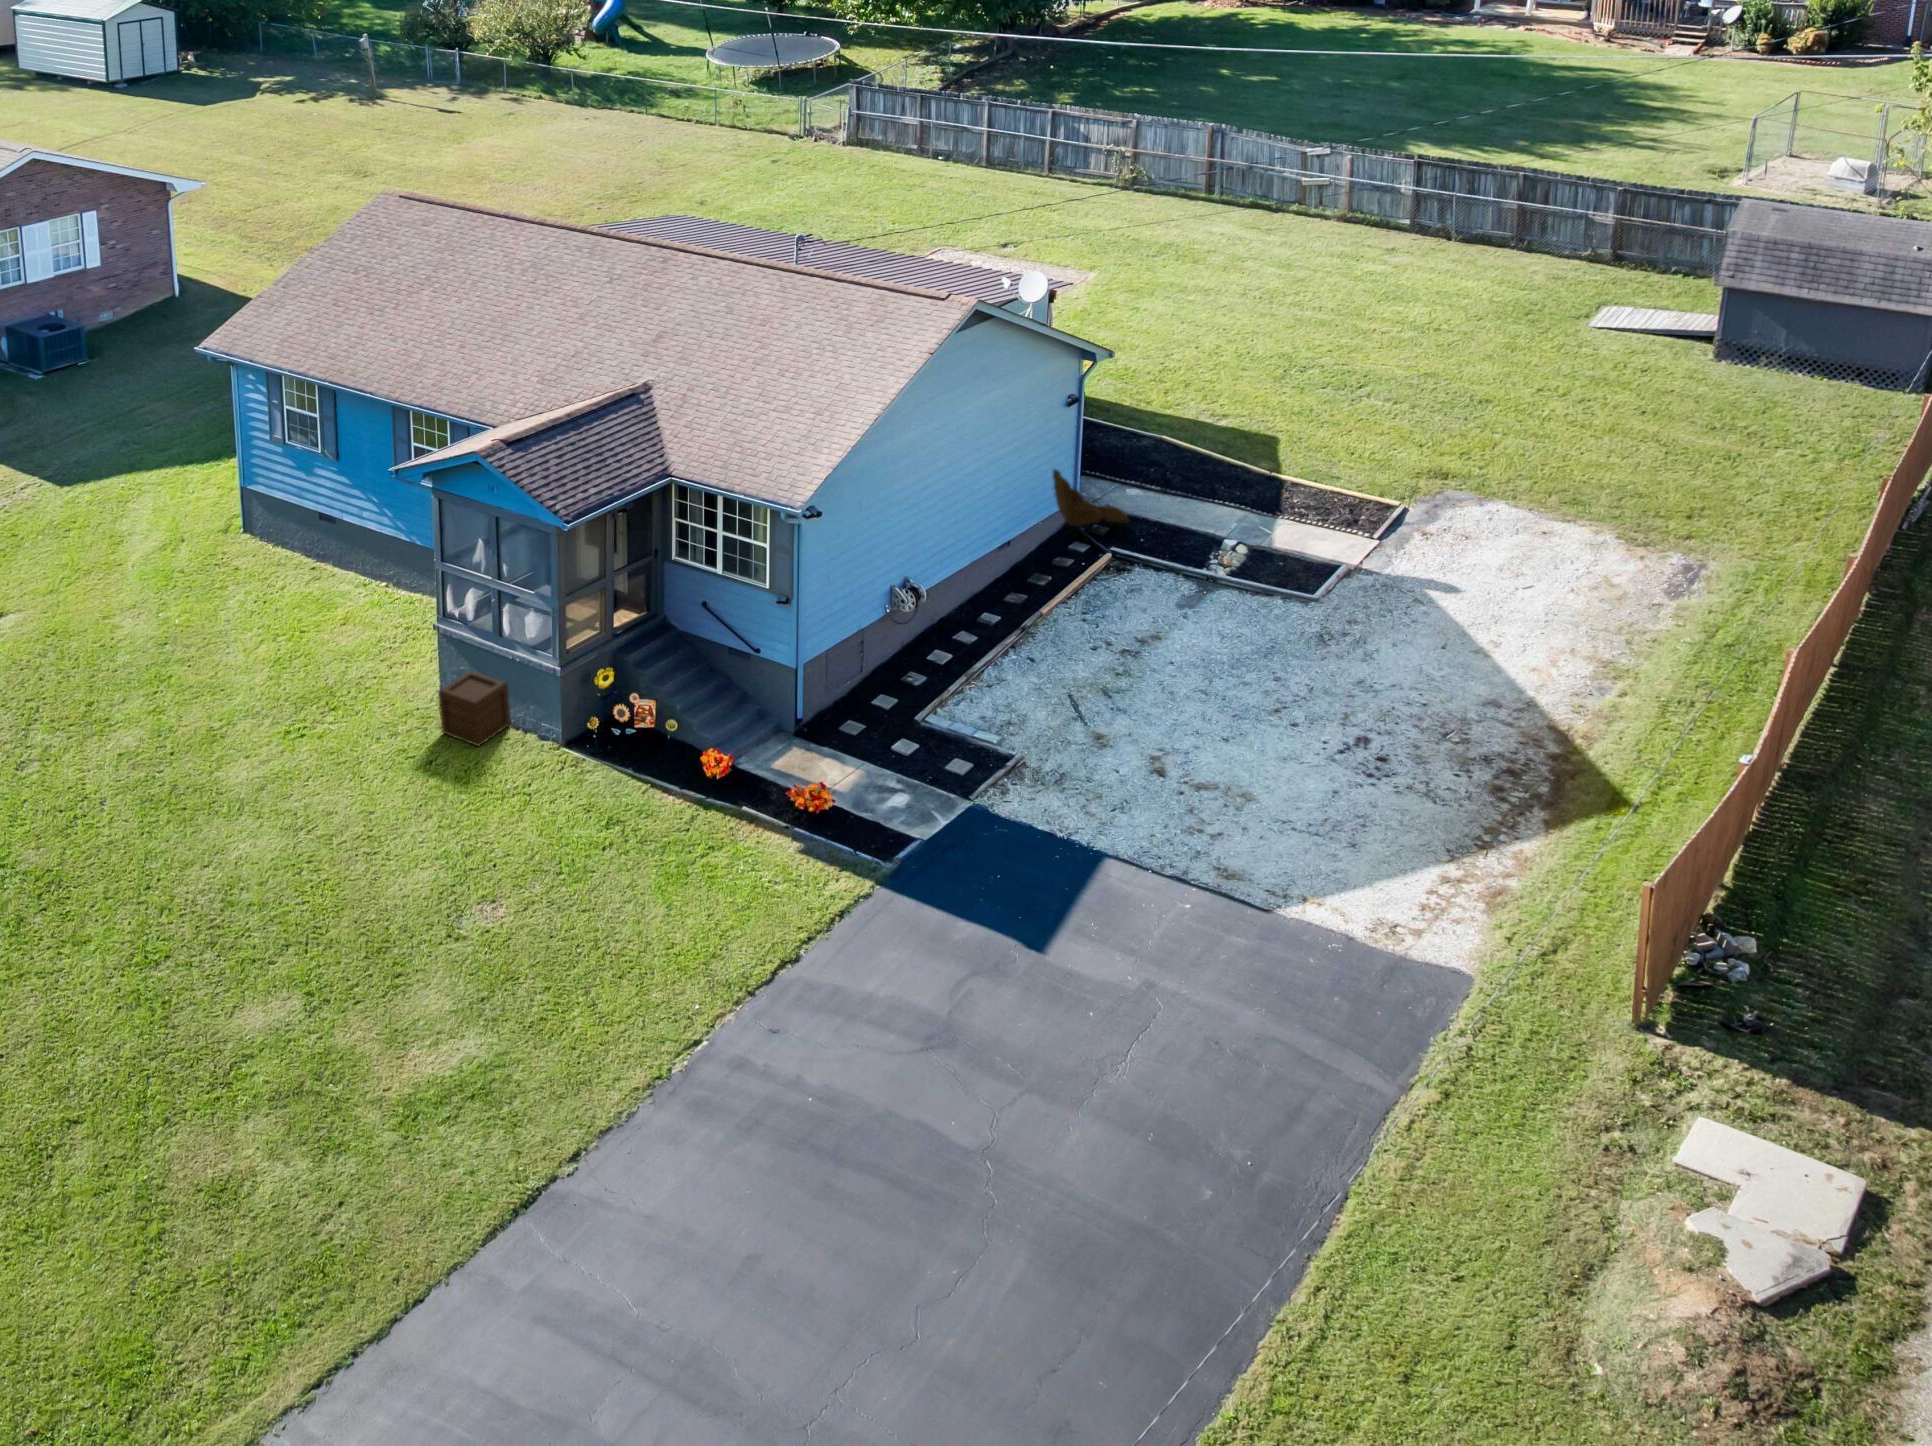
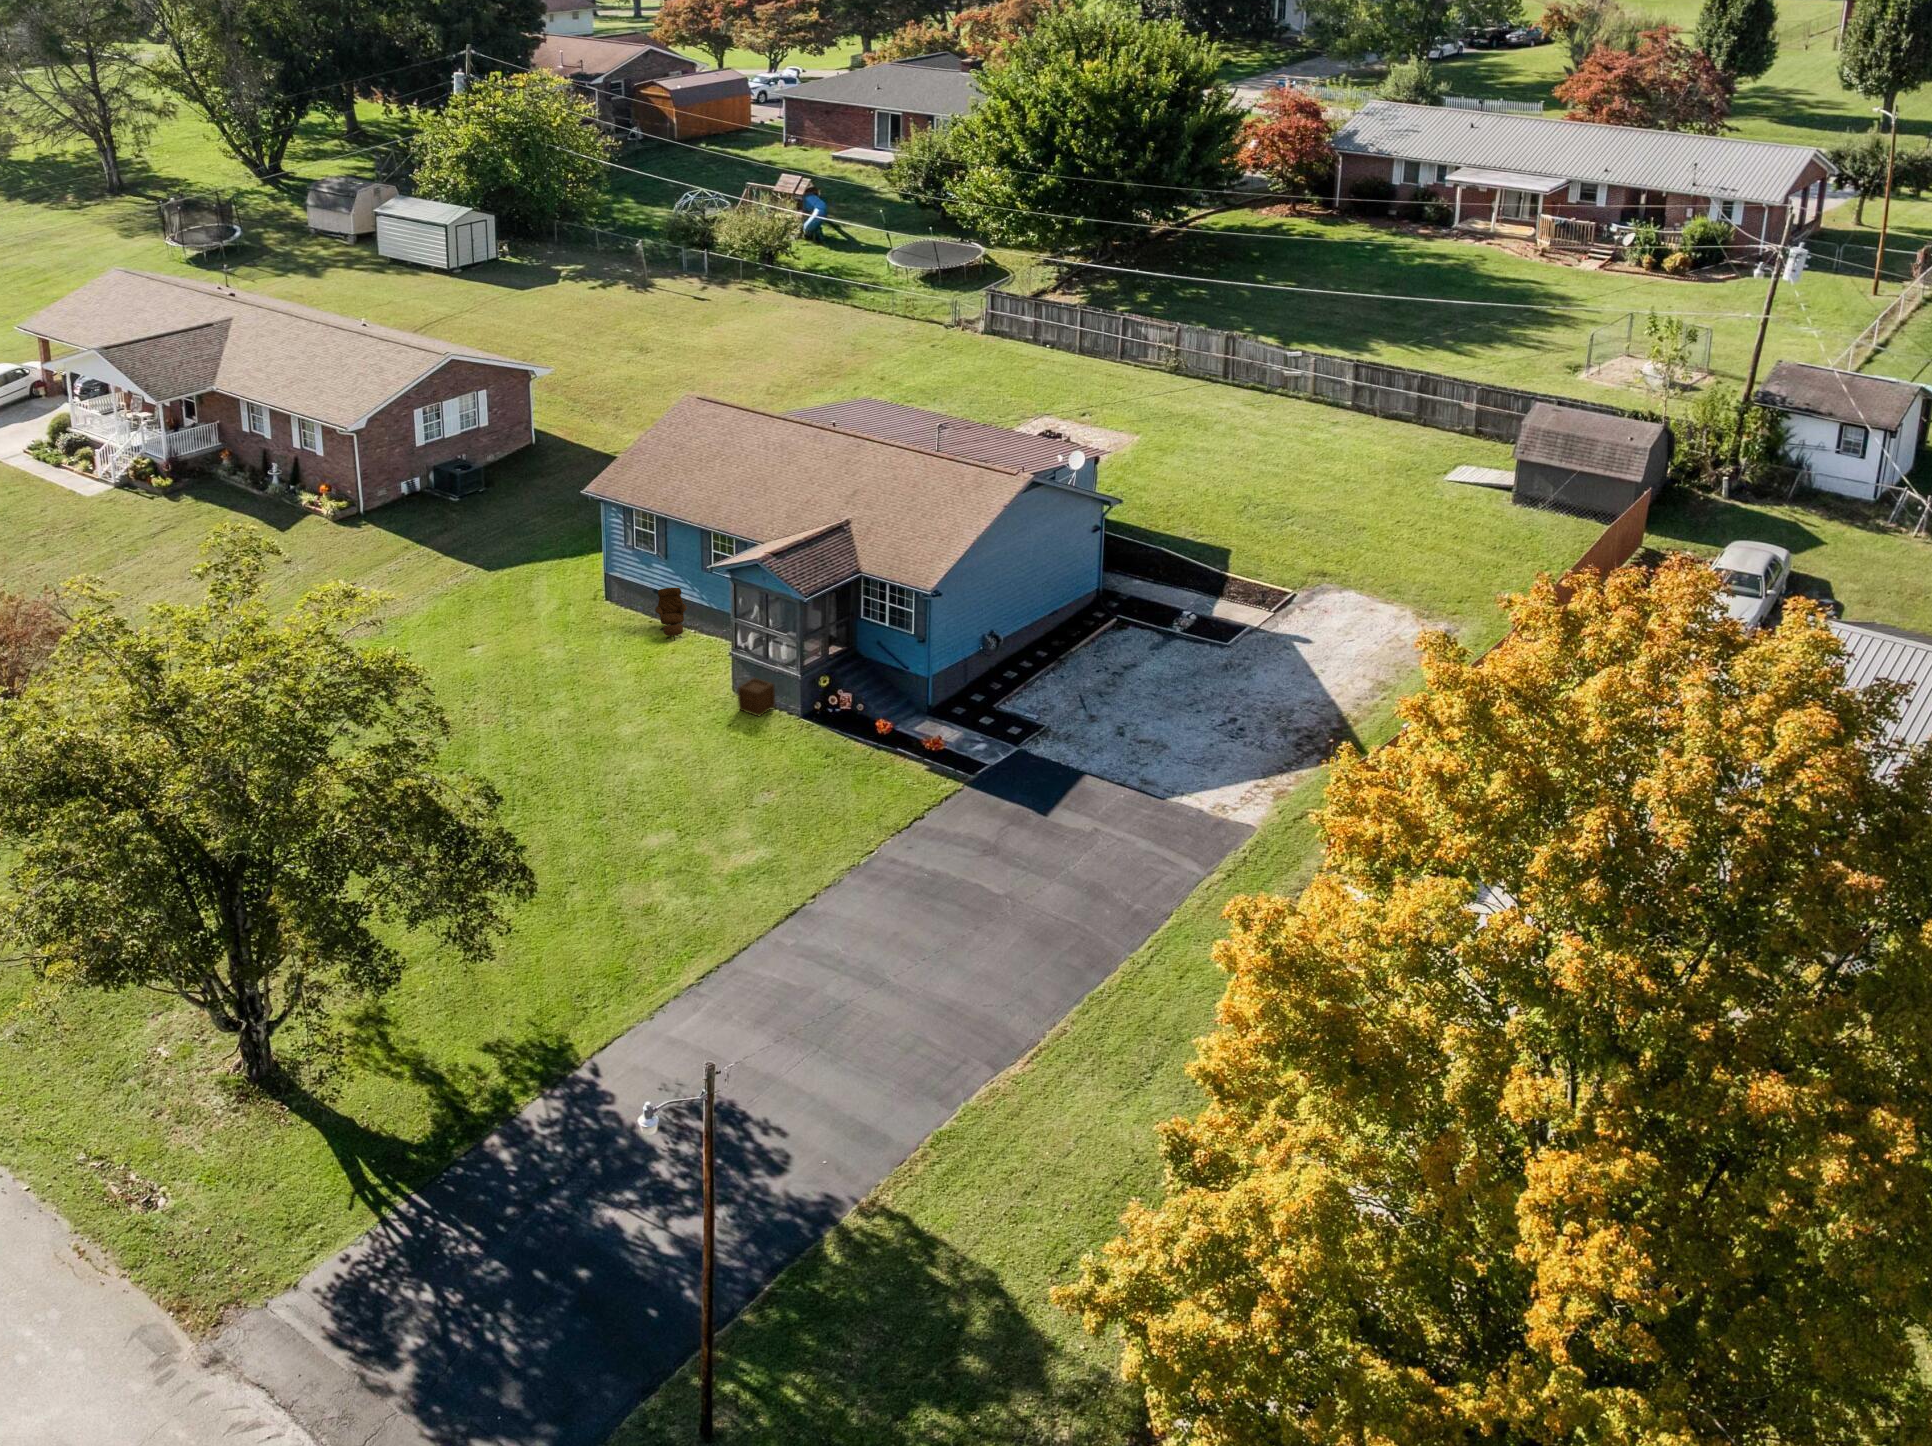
lounge chair: present [1053,470,1129,540] -> present [655,588,687,641]

